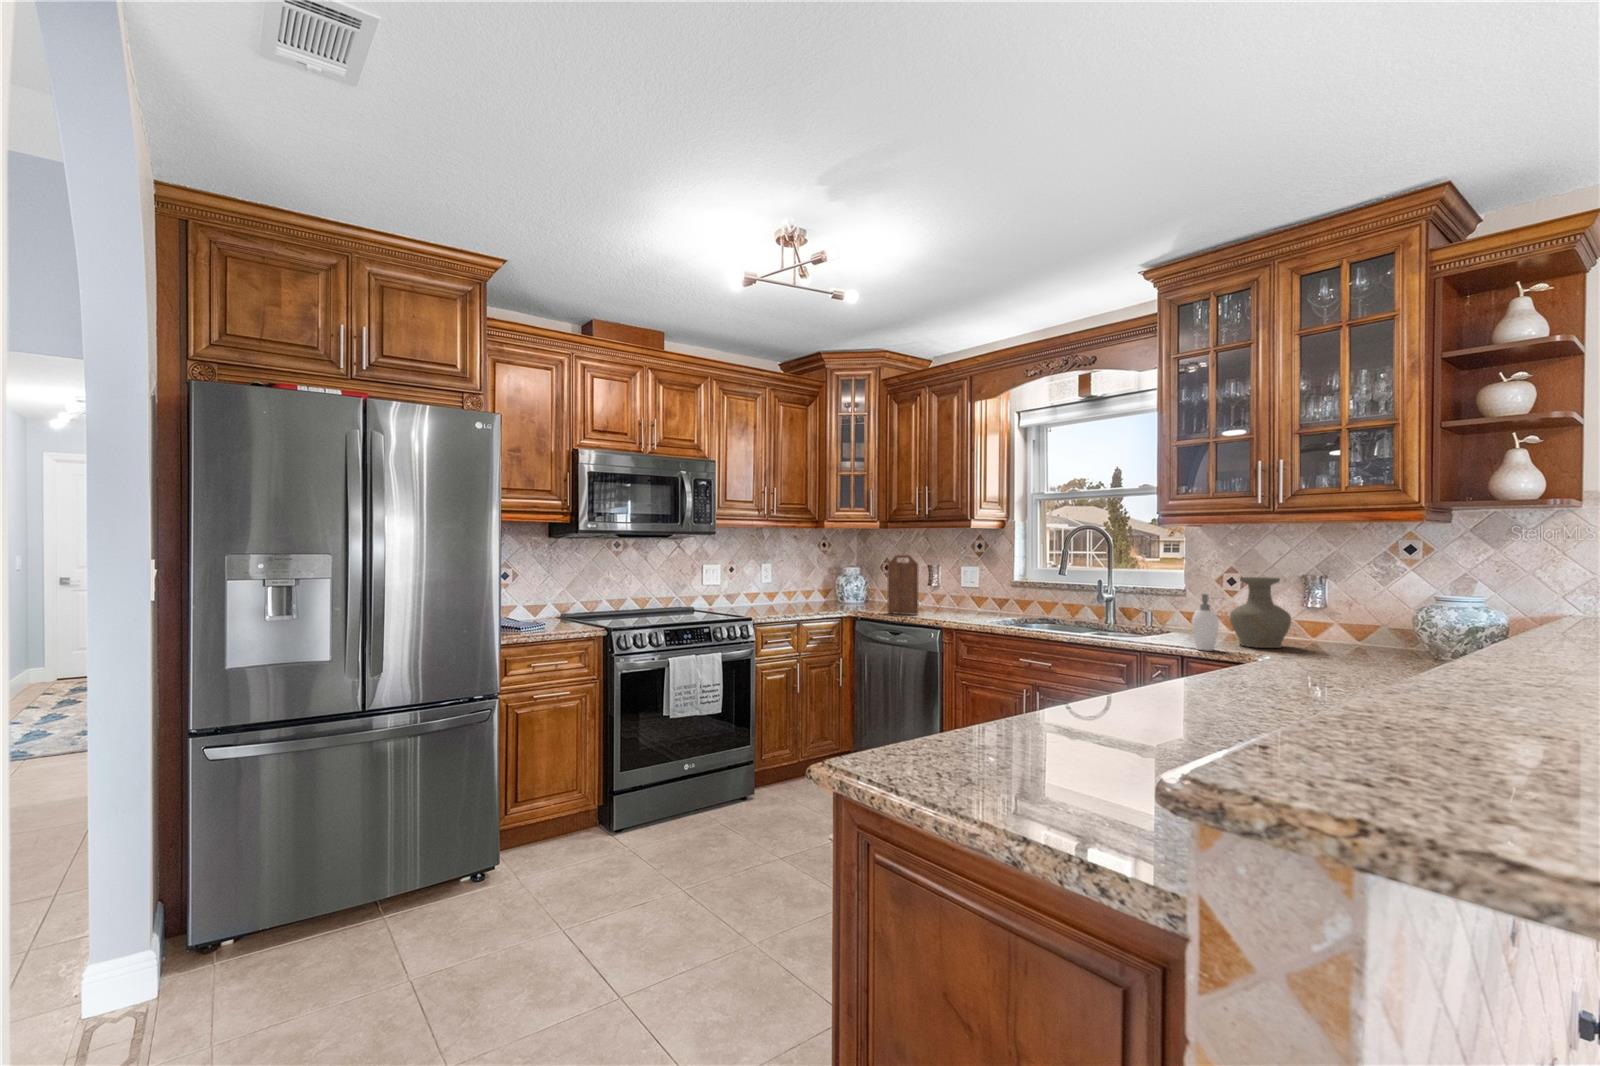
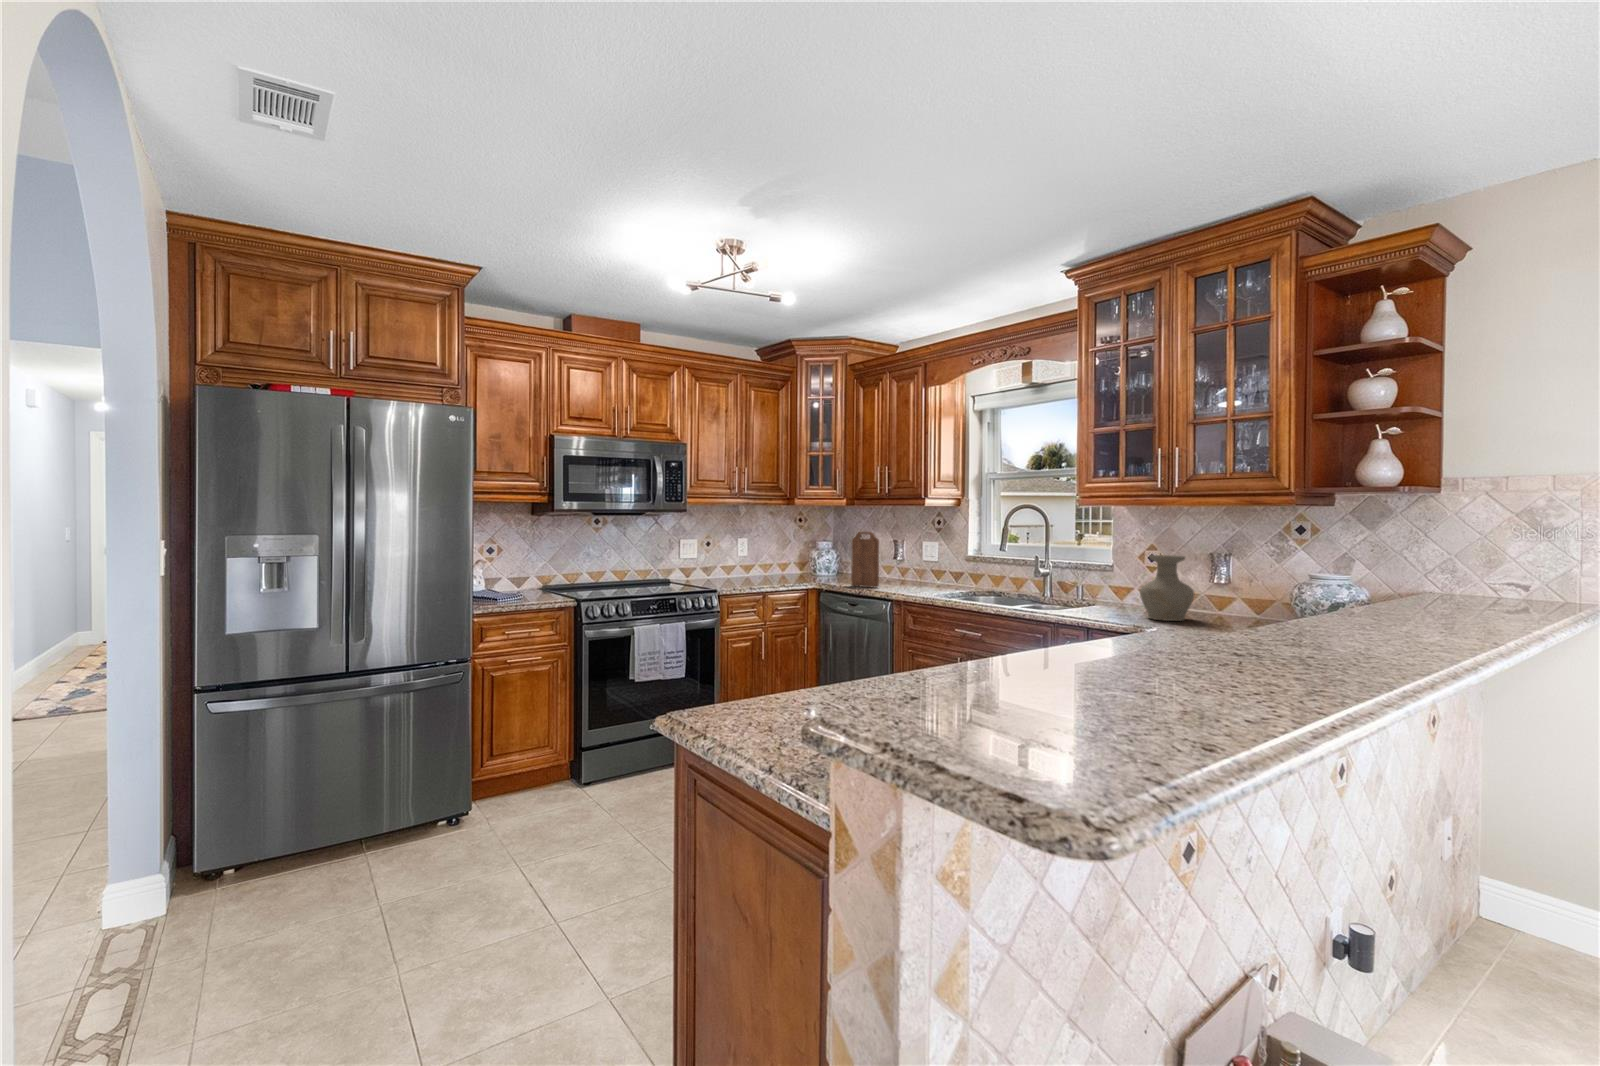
soap dispenser: present [1192,594,1219,651] -> none [1099,571,1128,623]

